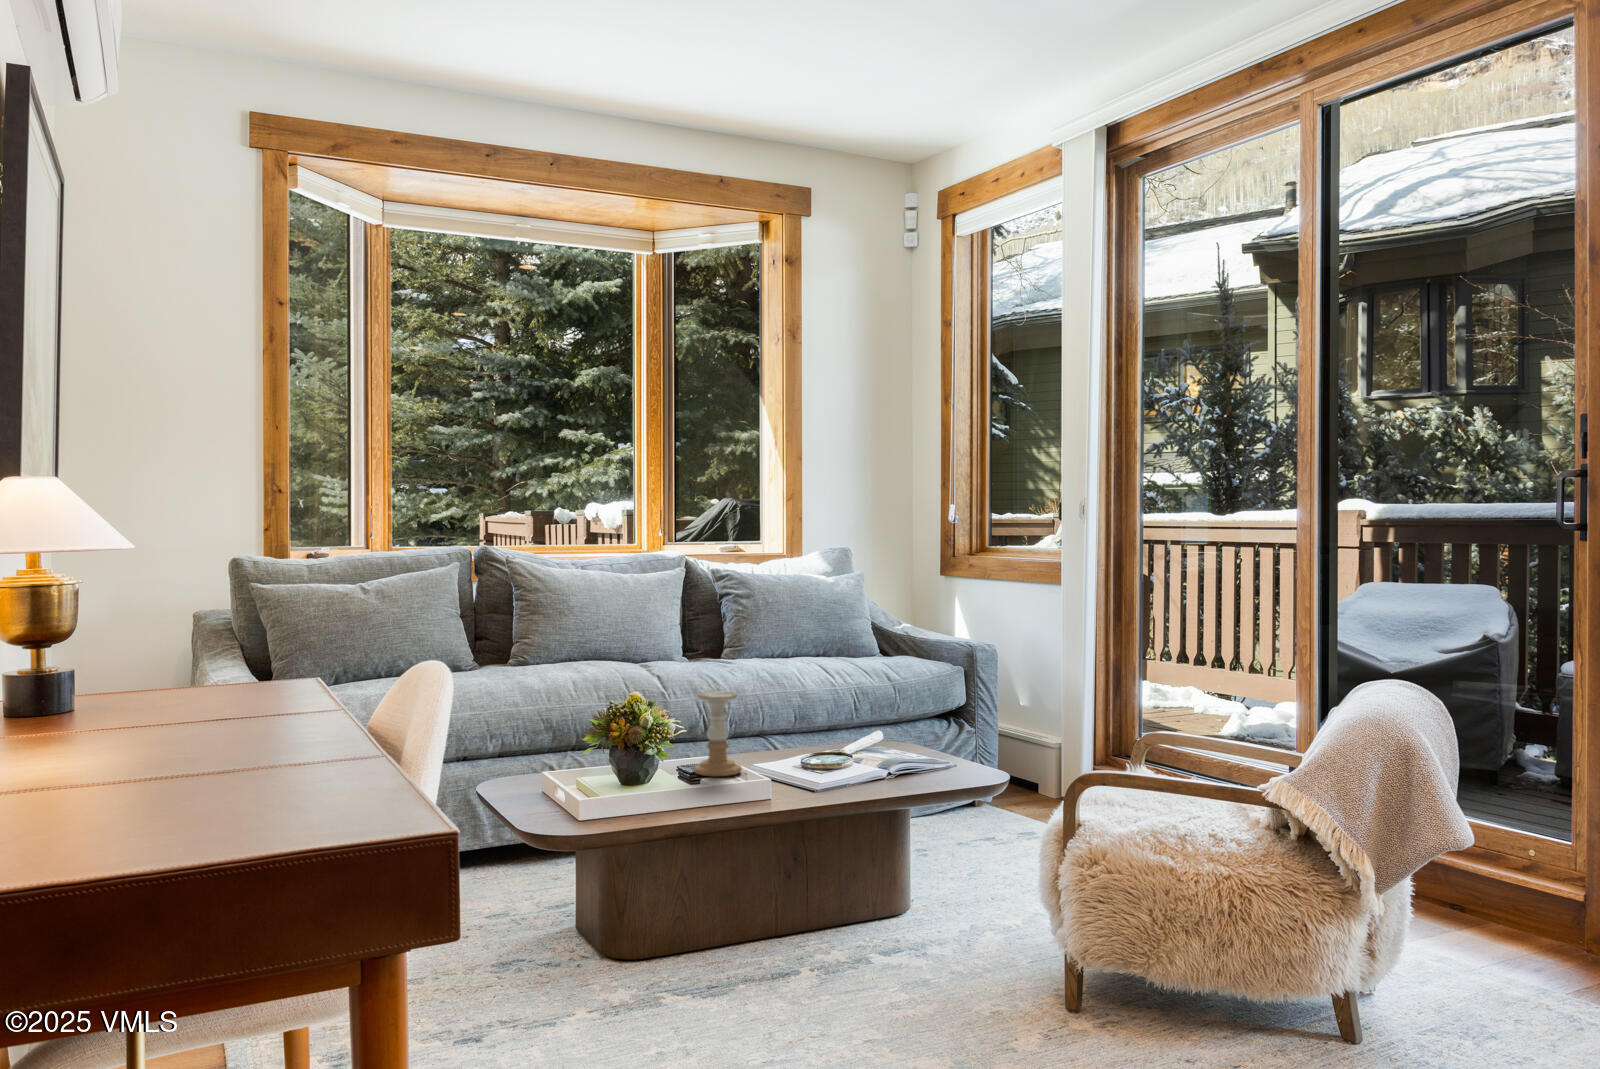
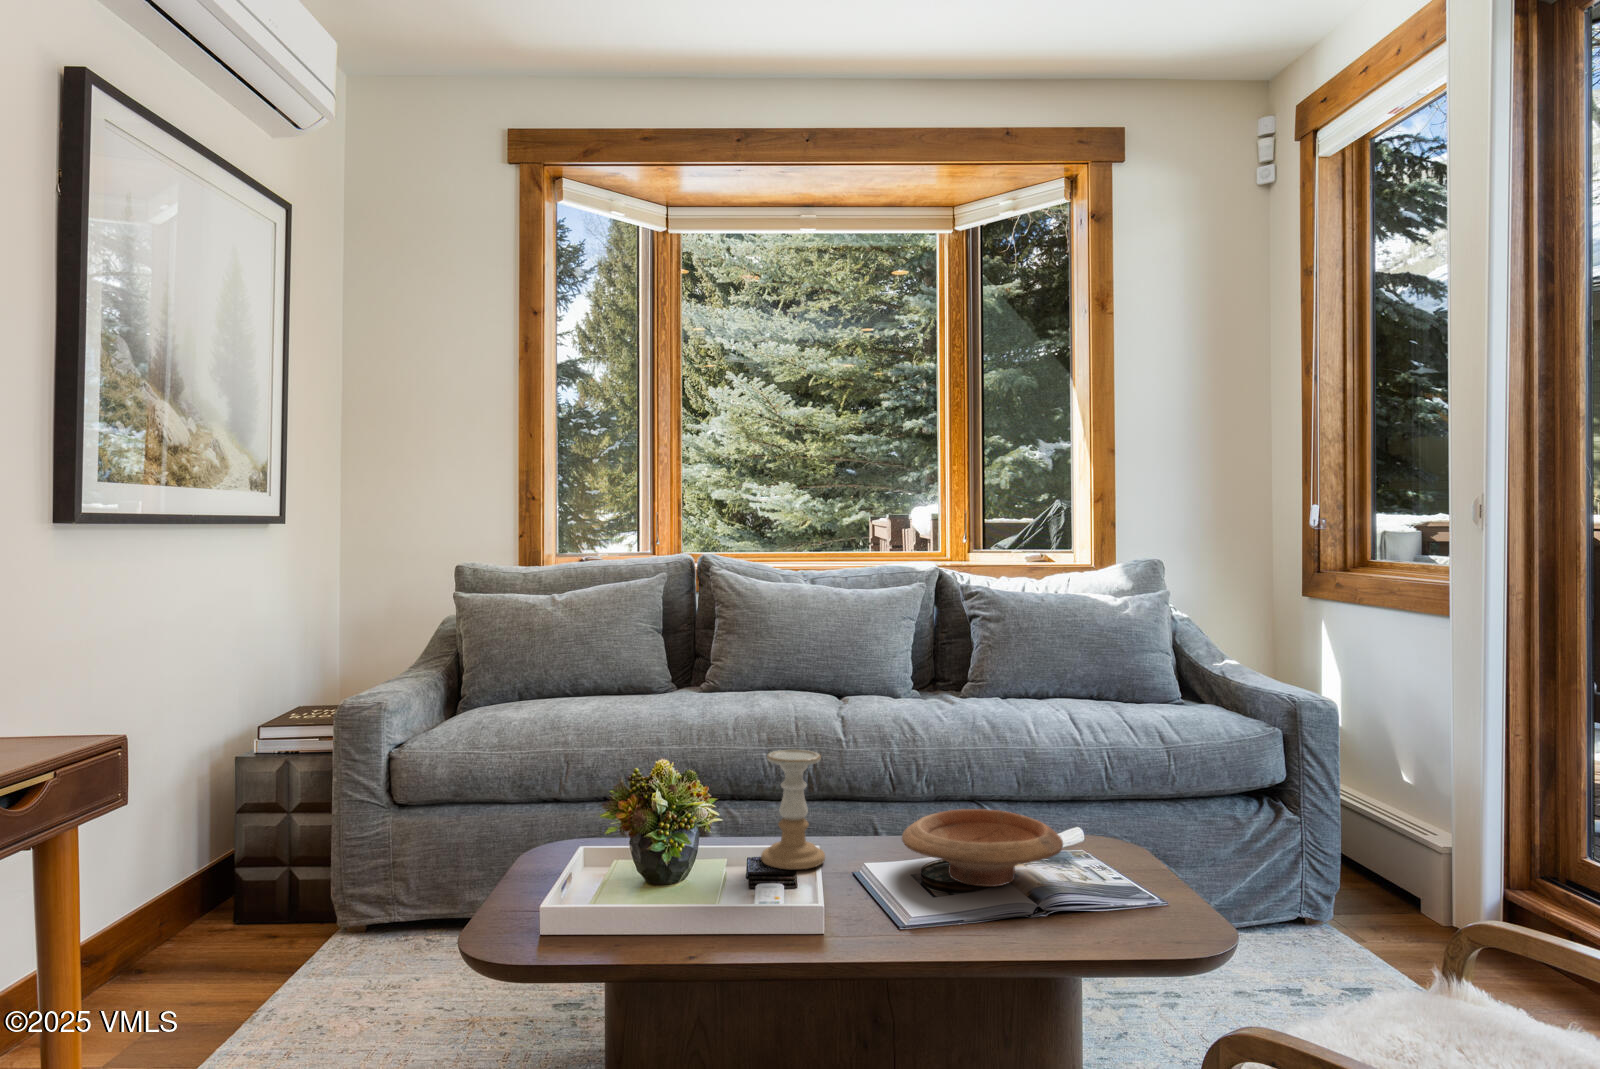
wooden bowl: none [791,725,901,772] -> present [902,809,1063,886]

